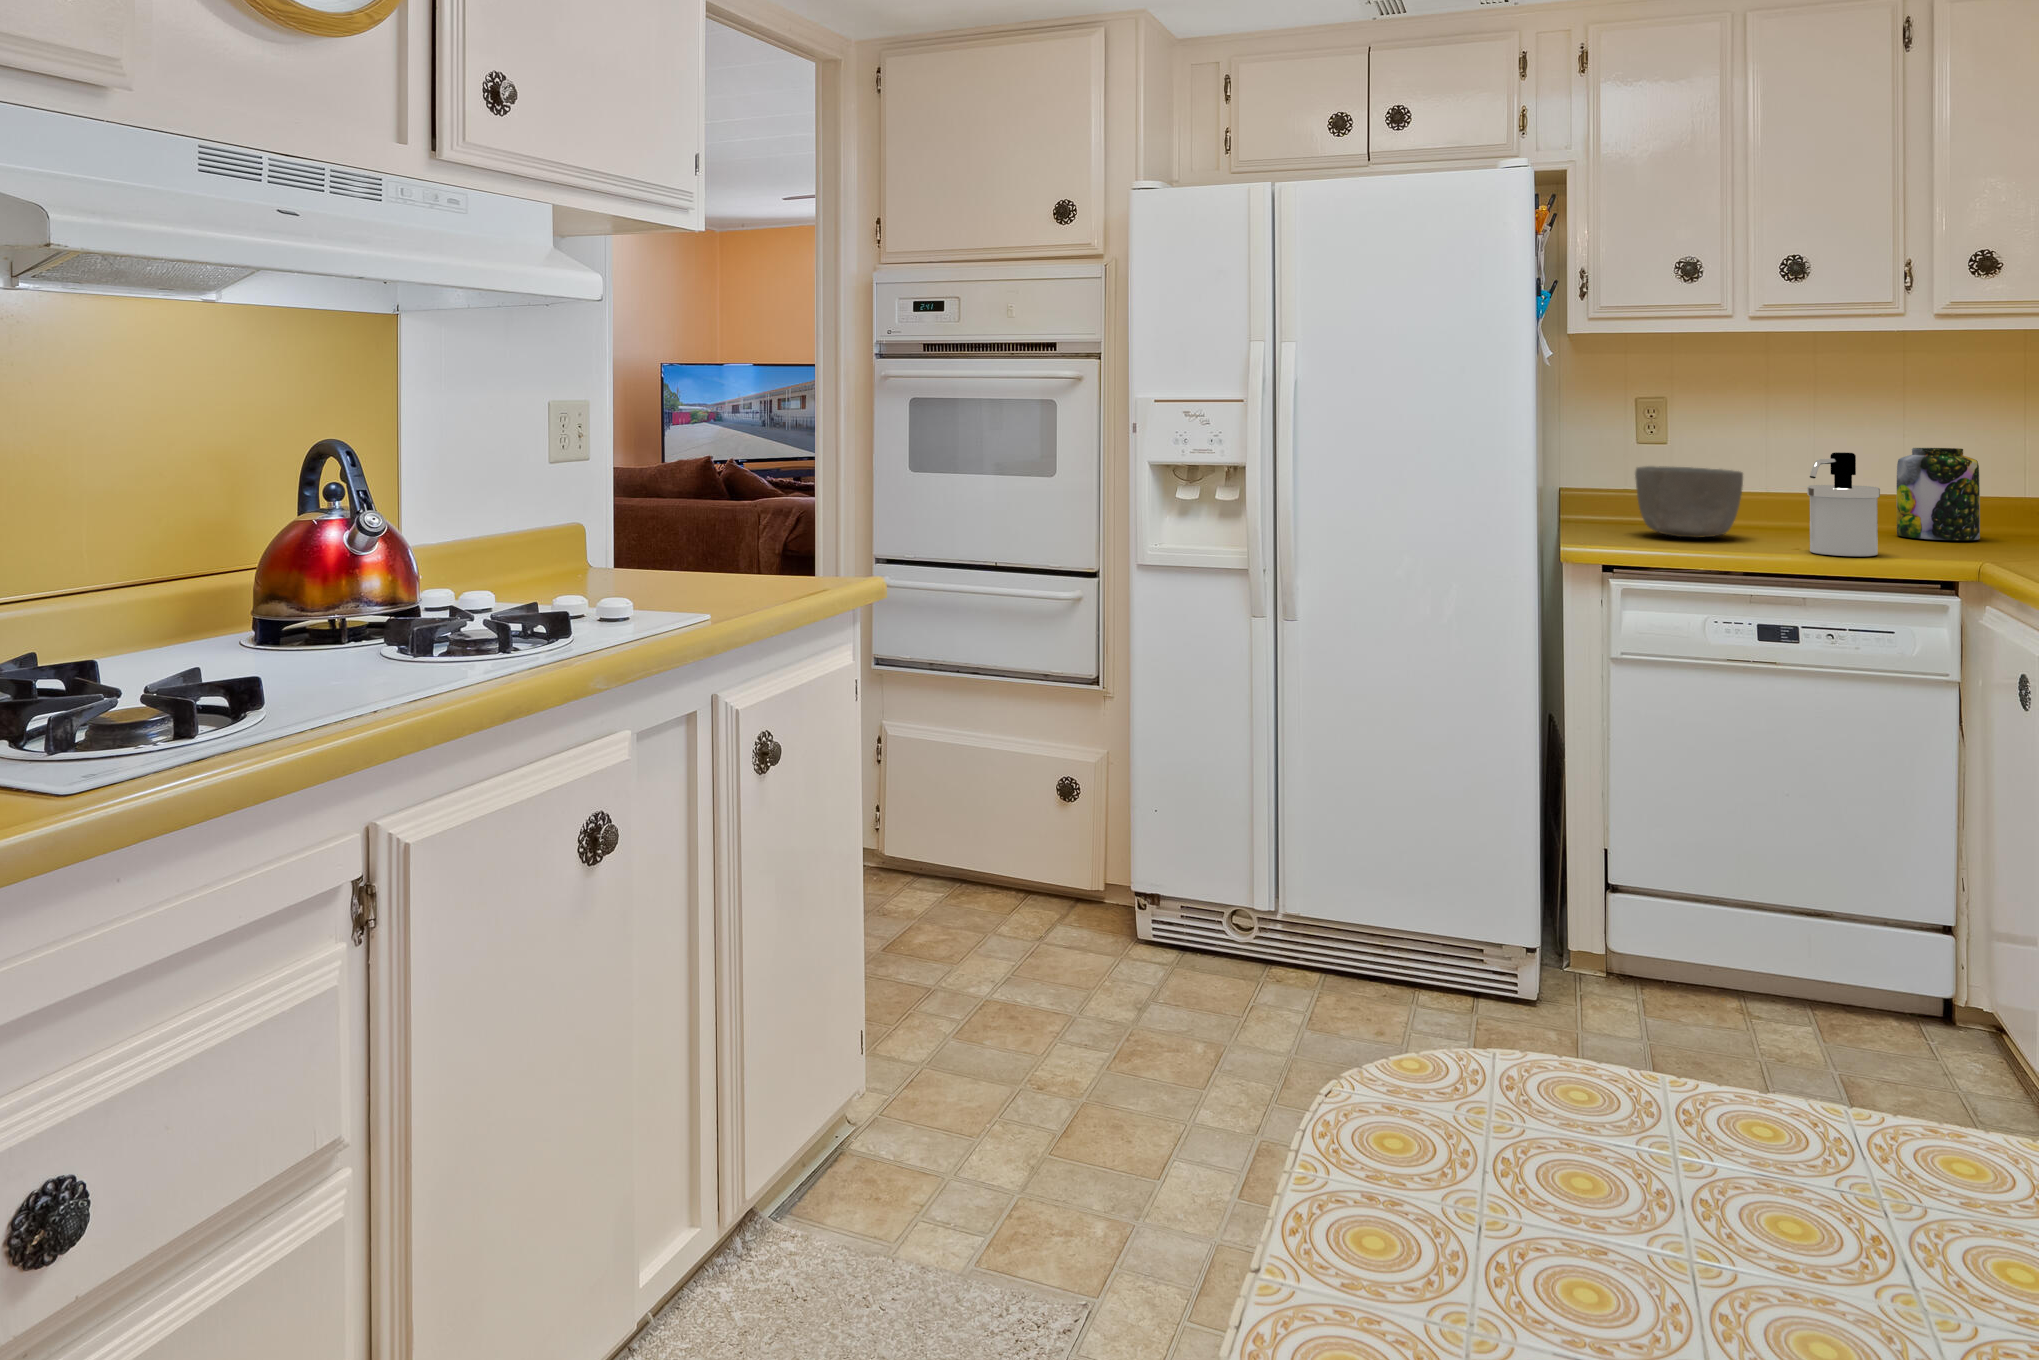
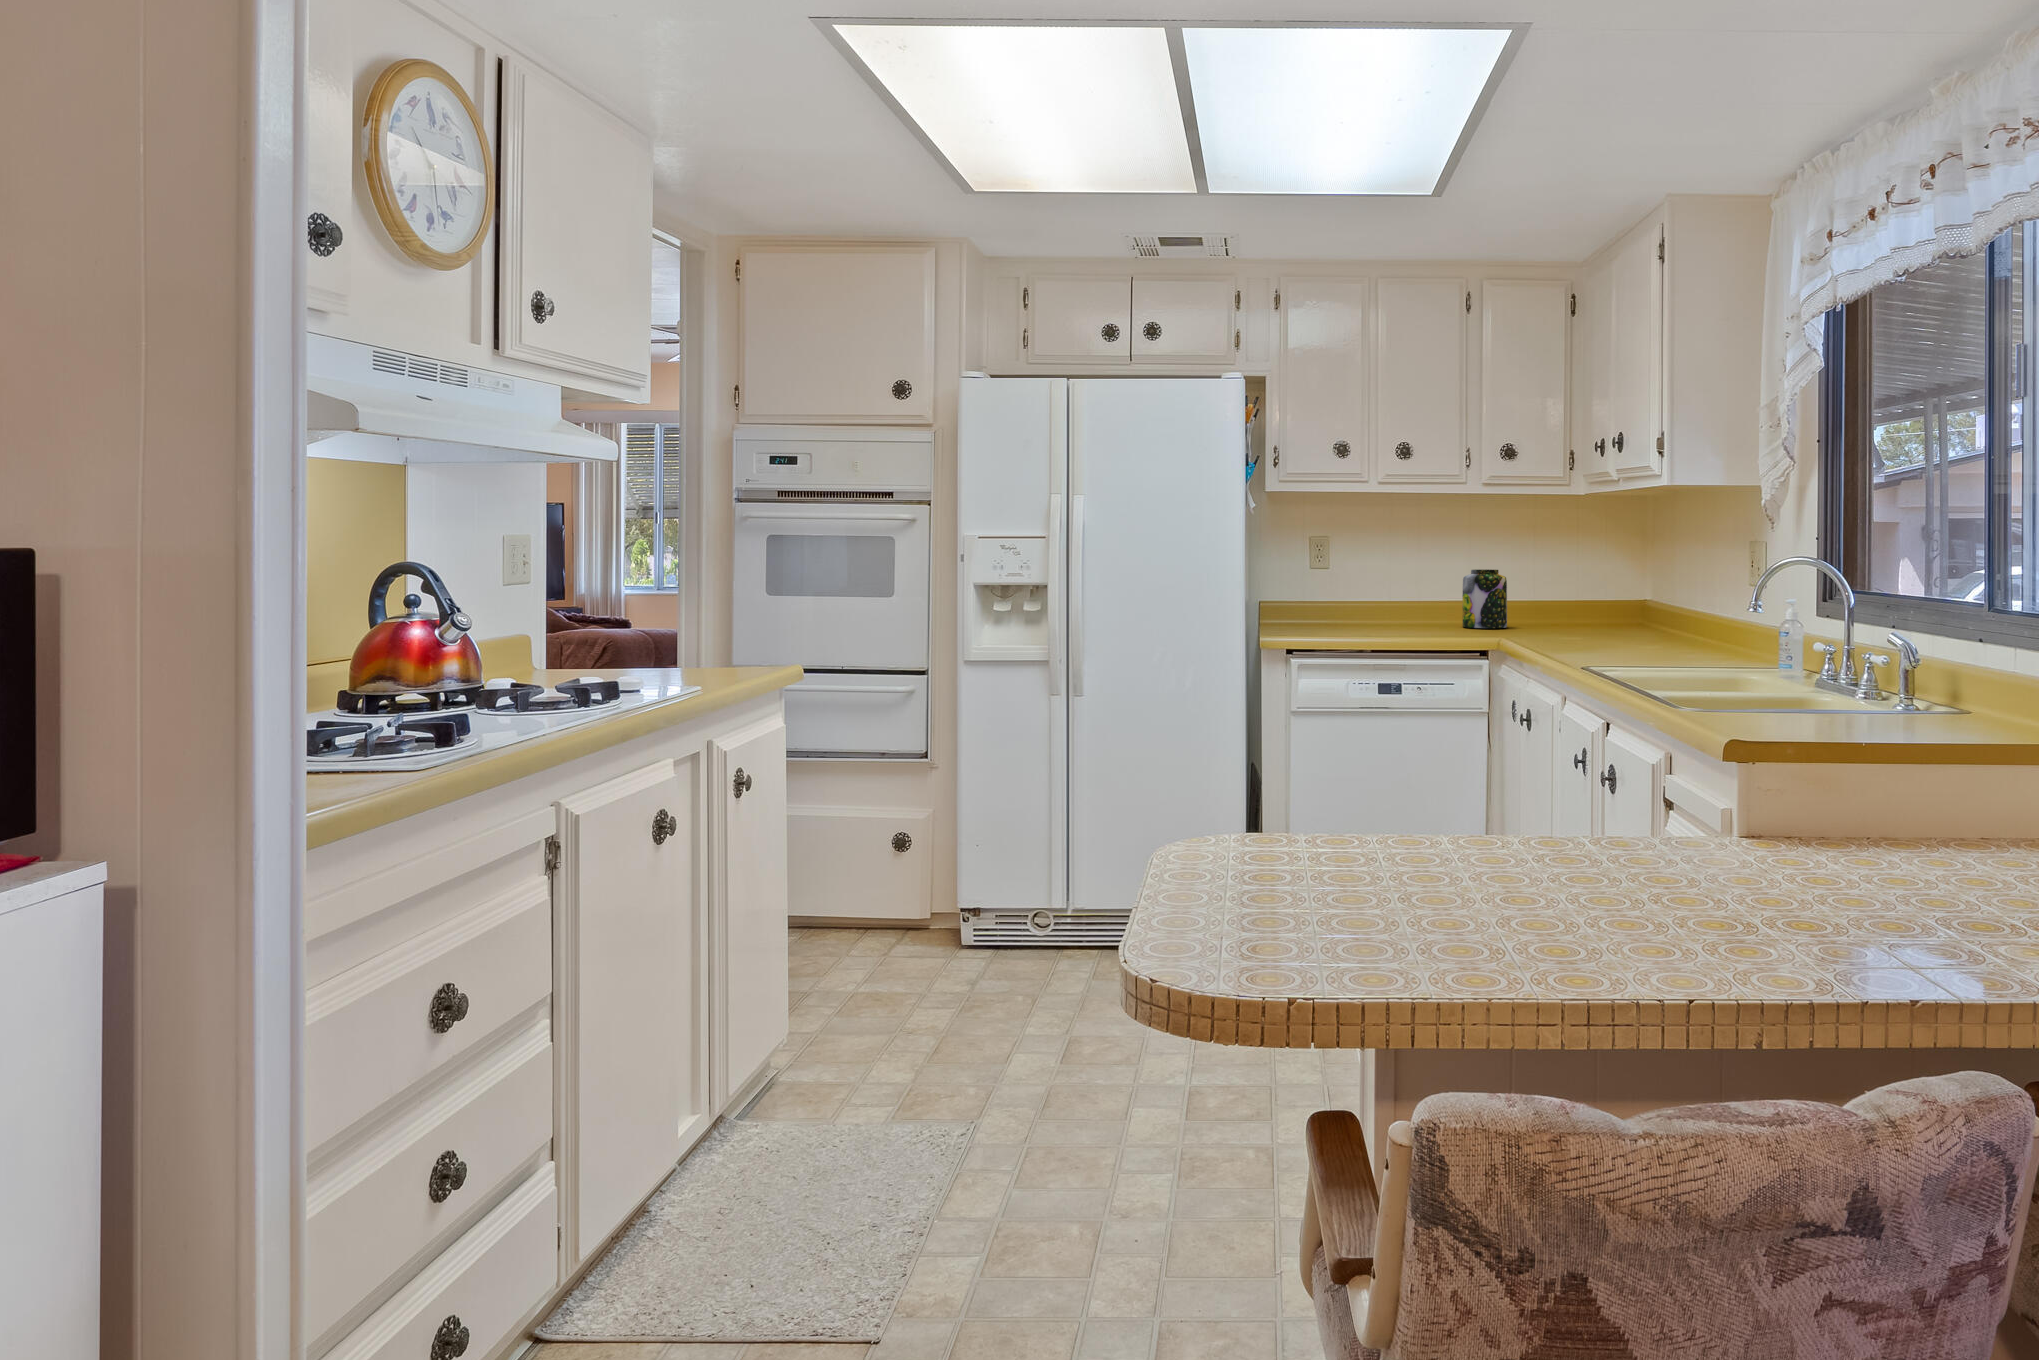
soap dispenser: present [1807,452,1880,556] -> none [1408,572,1448,638]
bowl: present [1635,466,1743,538] -> none [1308,584,1373,631]

